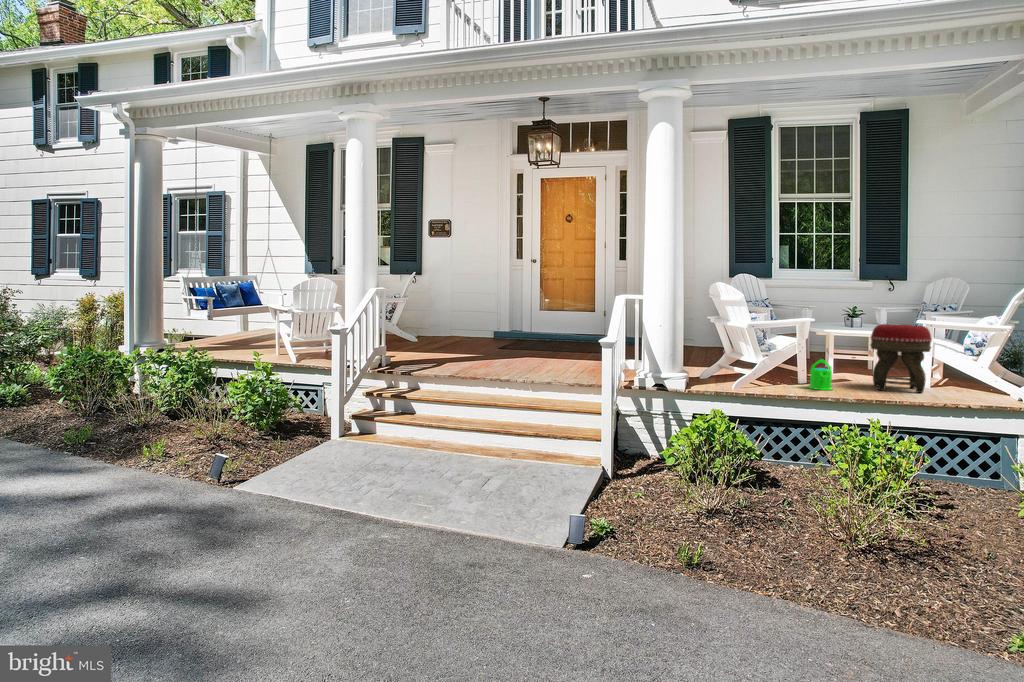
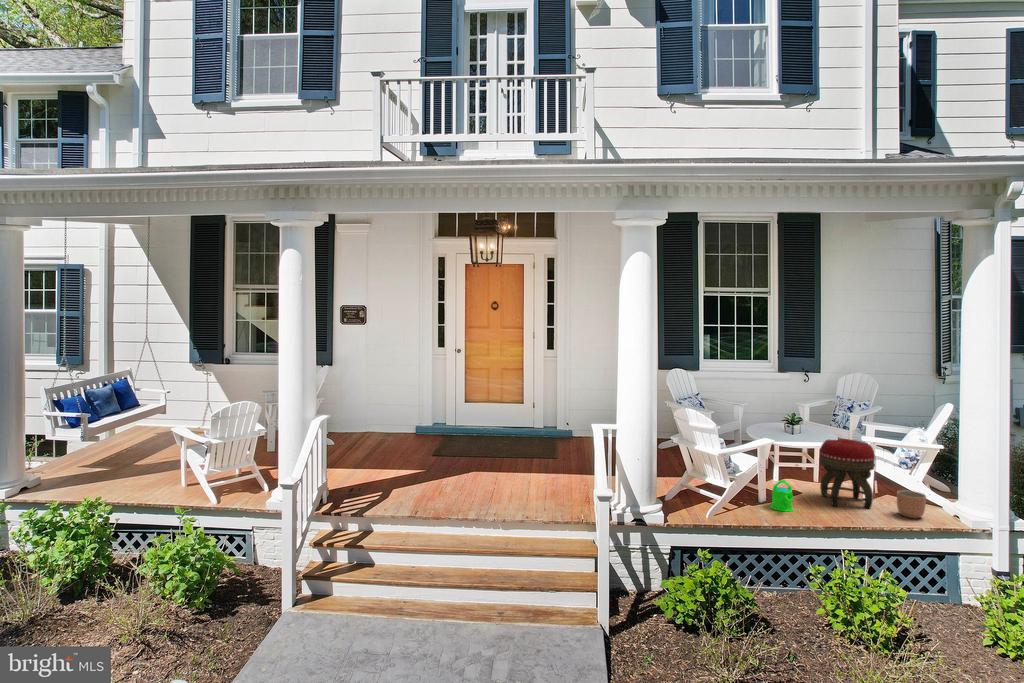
planter: none [950,373,983,400] -> present [897,490,926,518]

